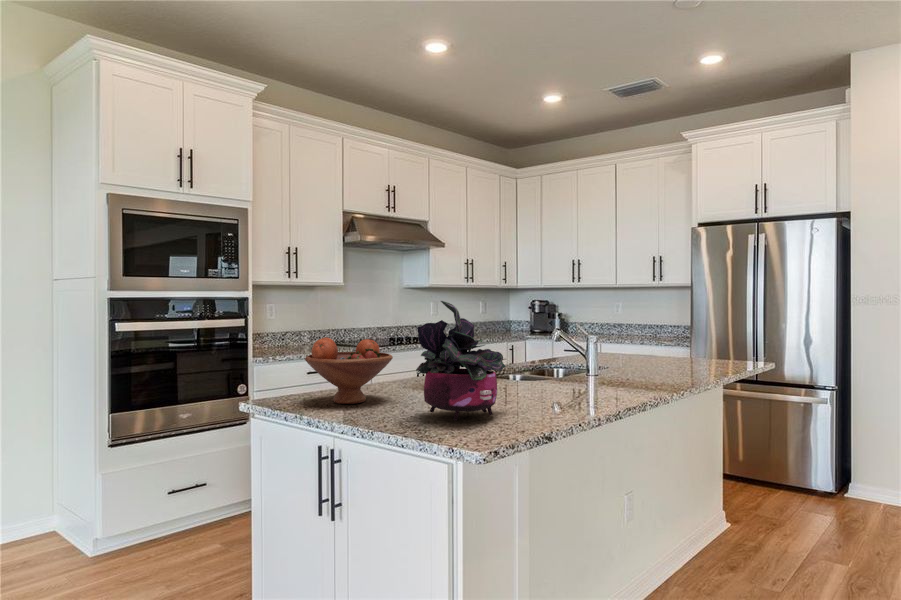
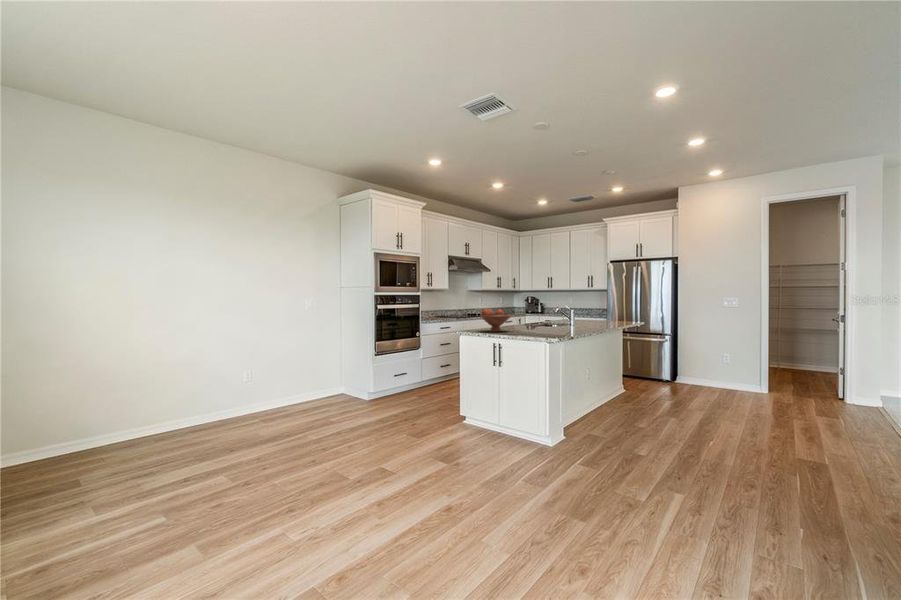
potted plant: present [416,301,505,421] -> none [527,295,556,334]

